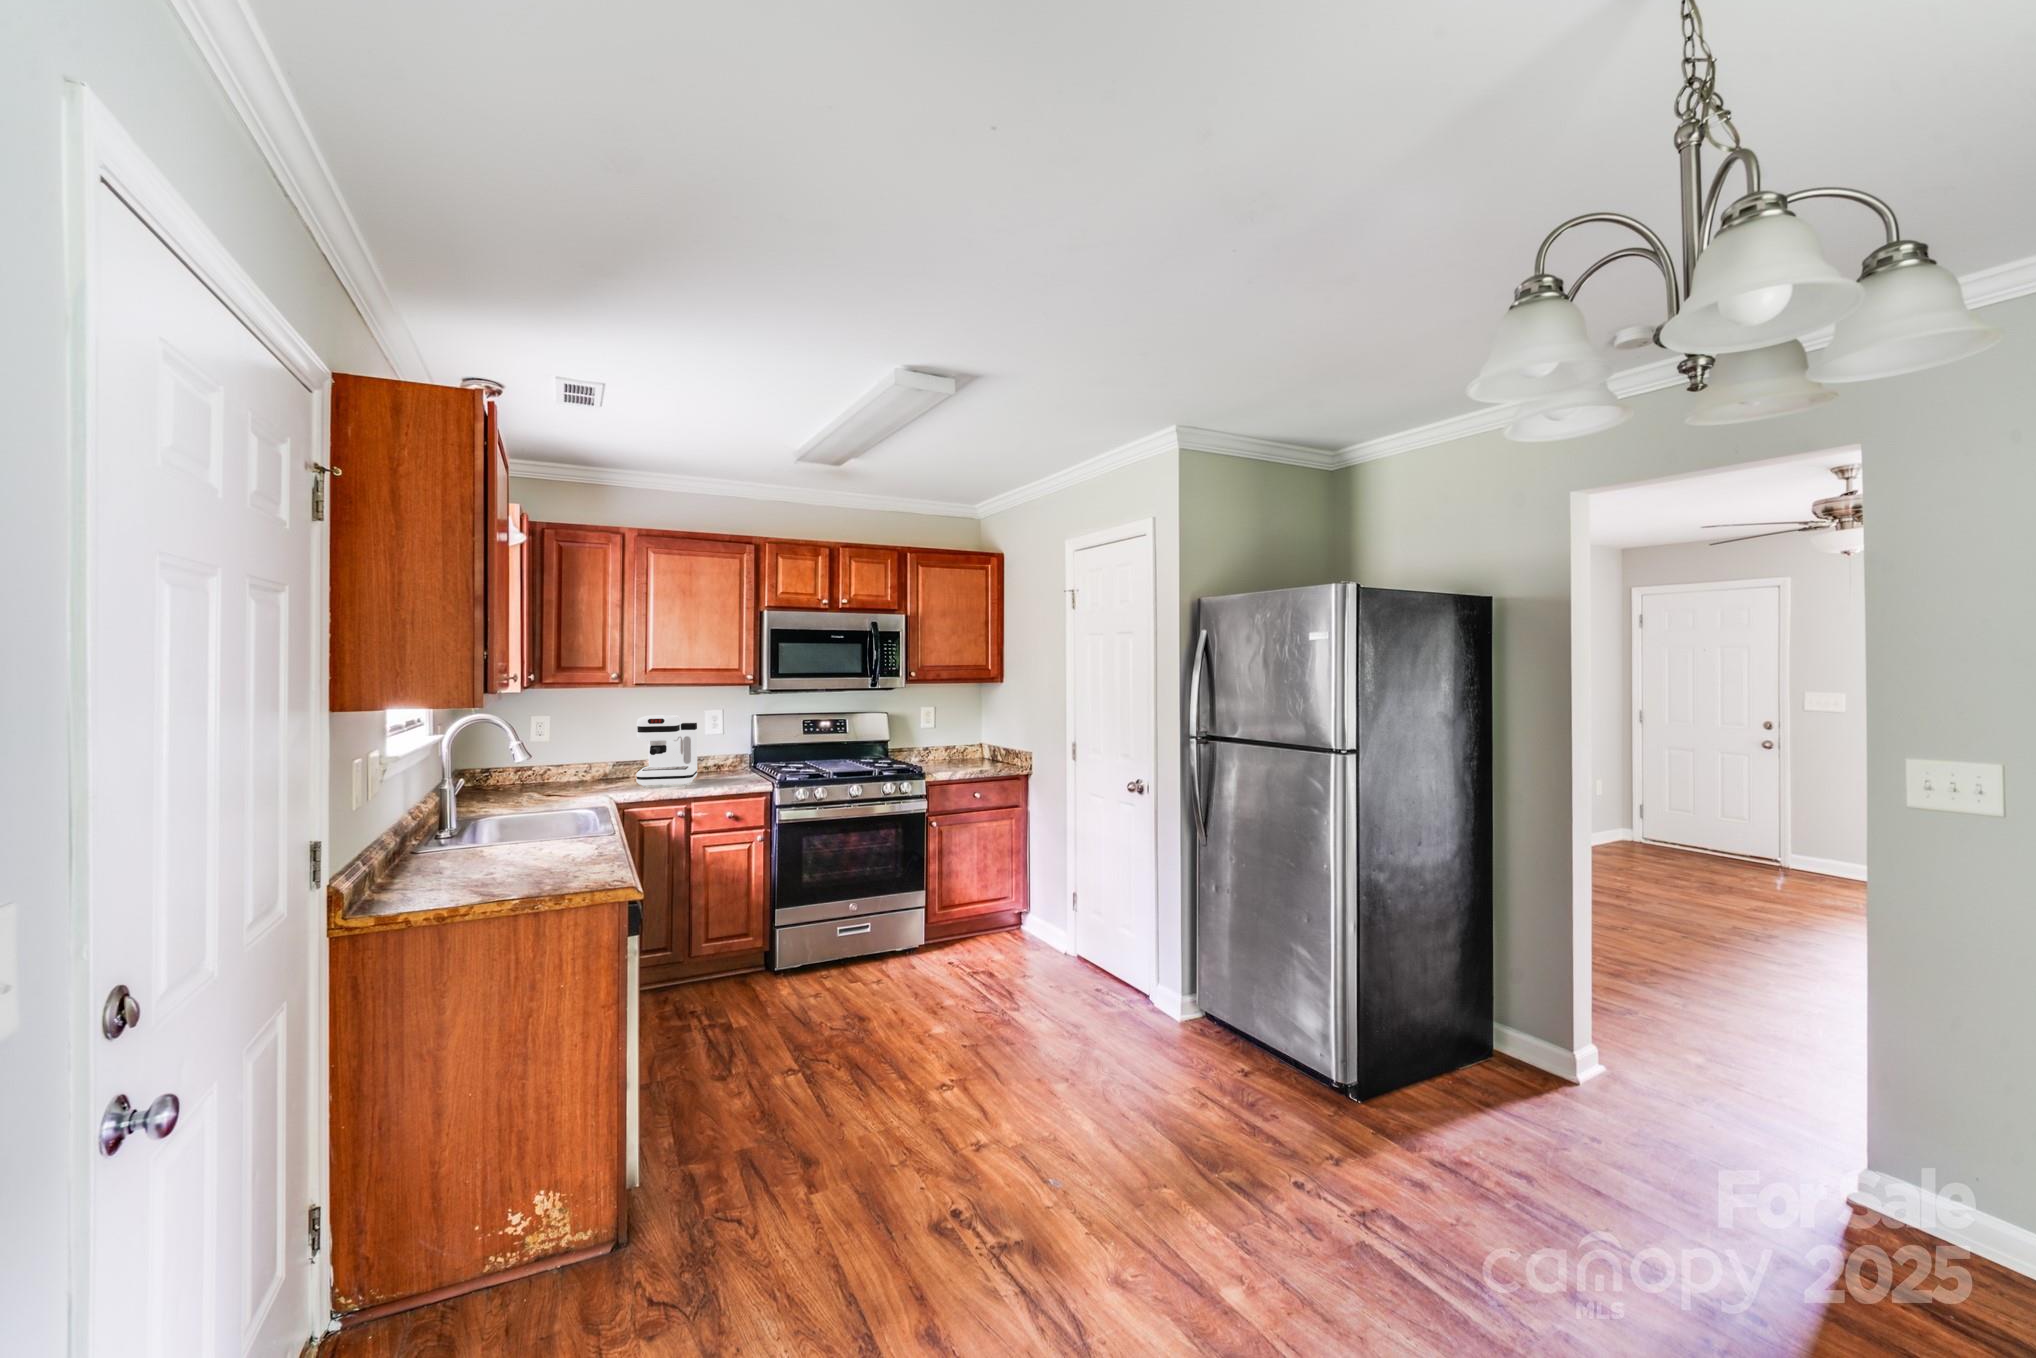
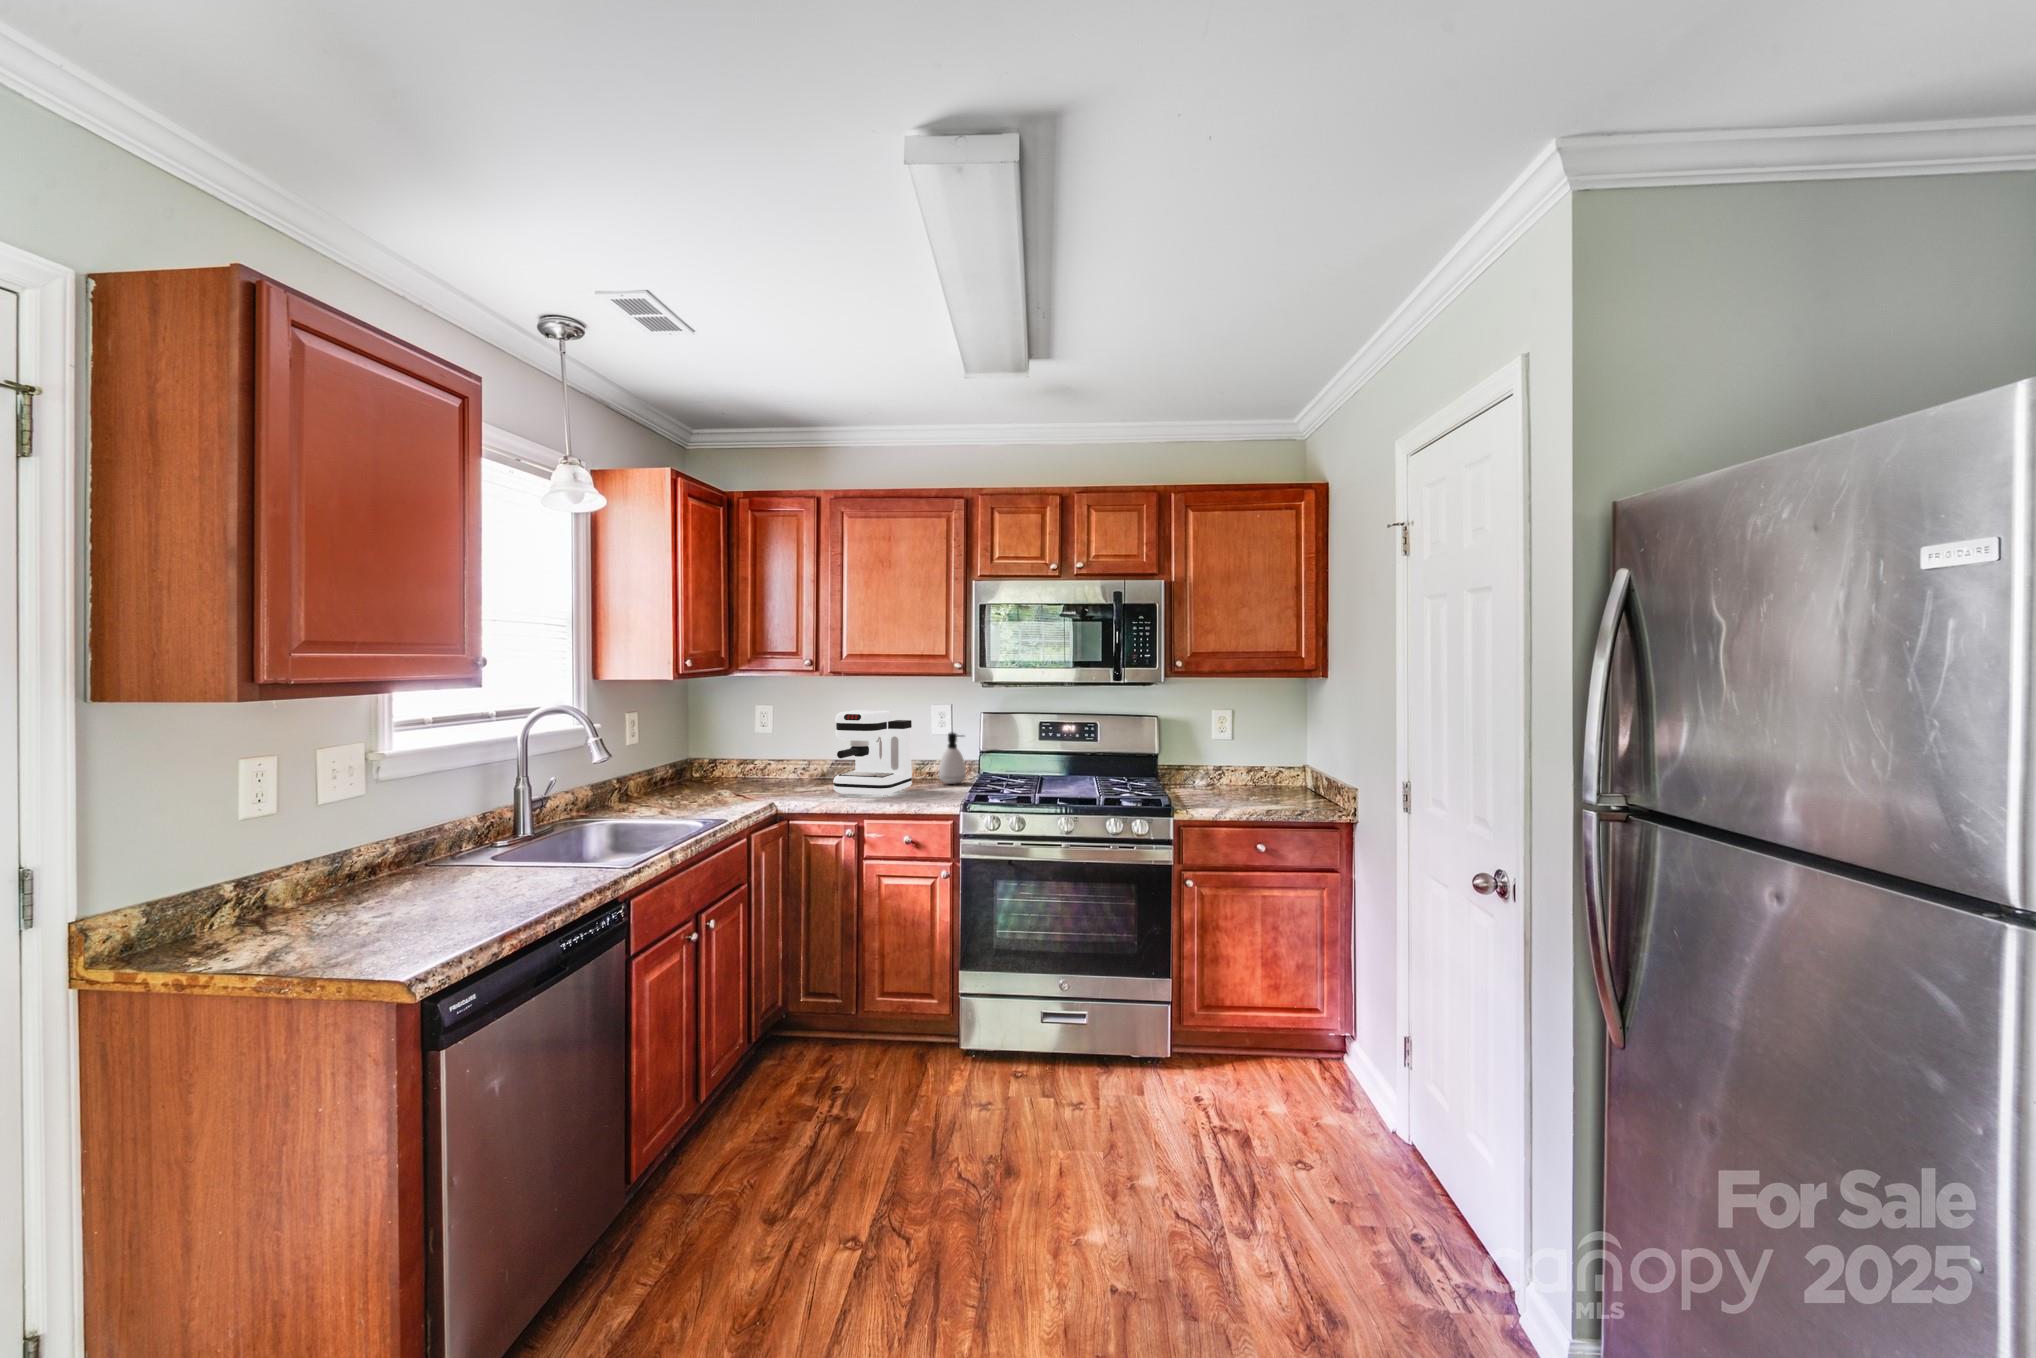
soap dispenser: none [713,732,737,774] -> present [939,733,966,784]

